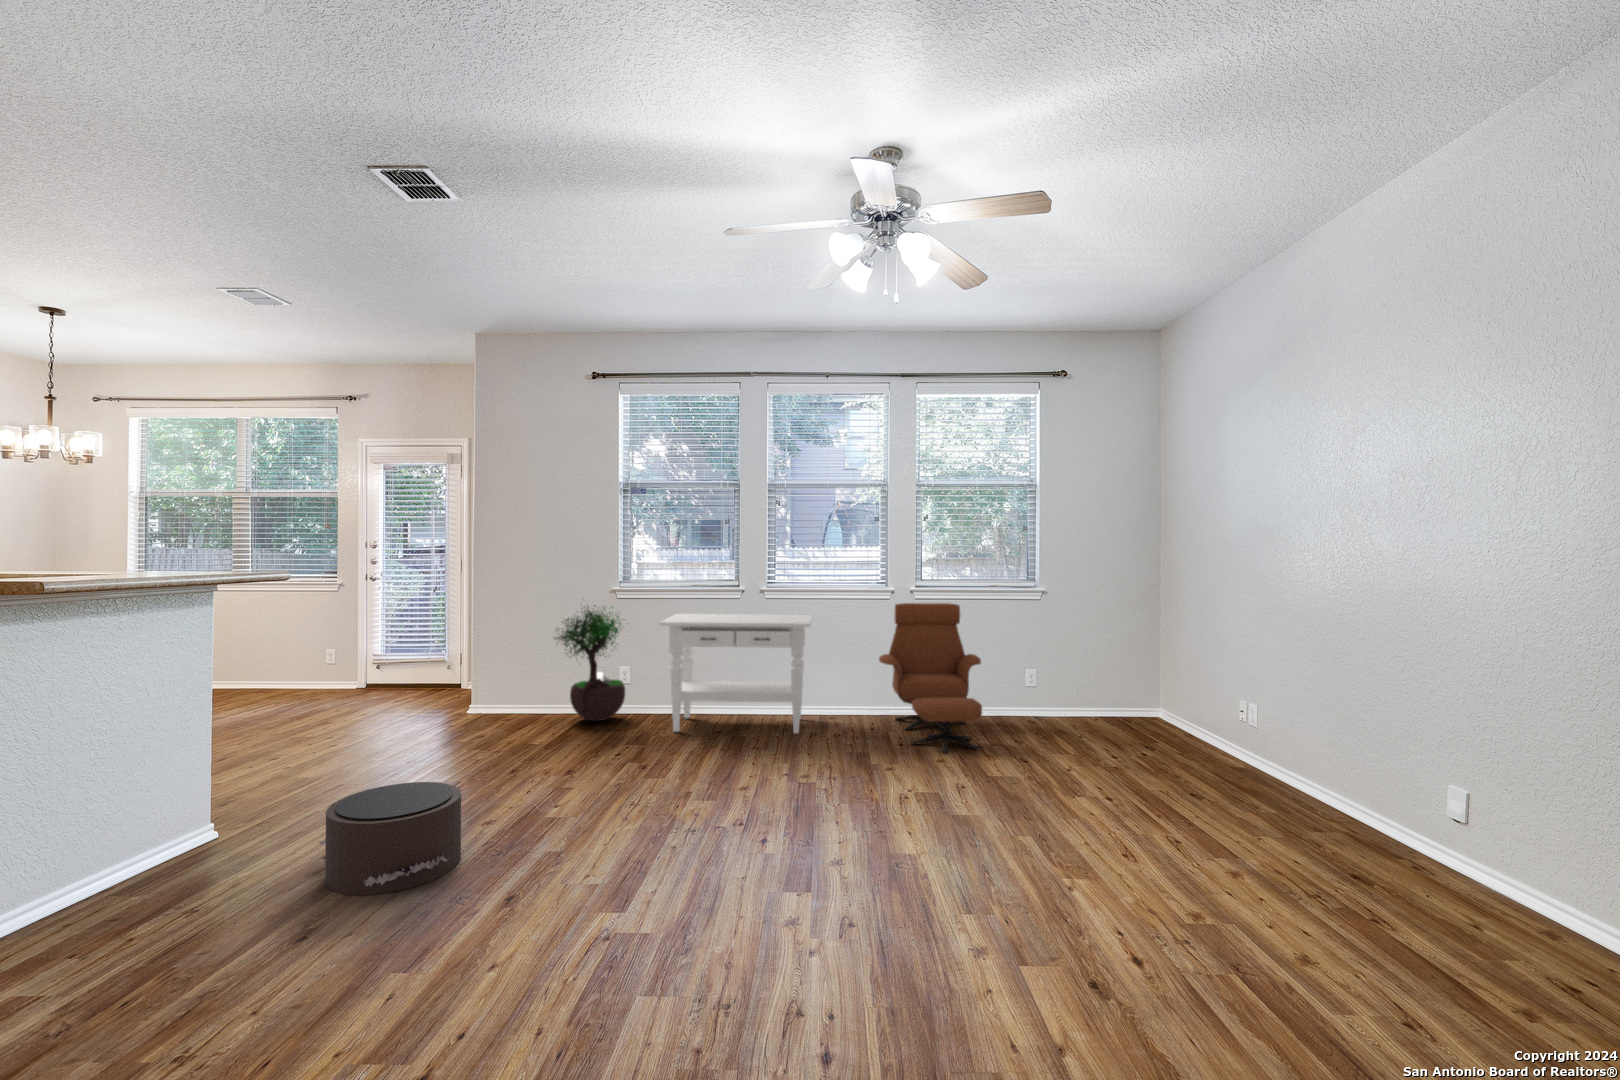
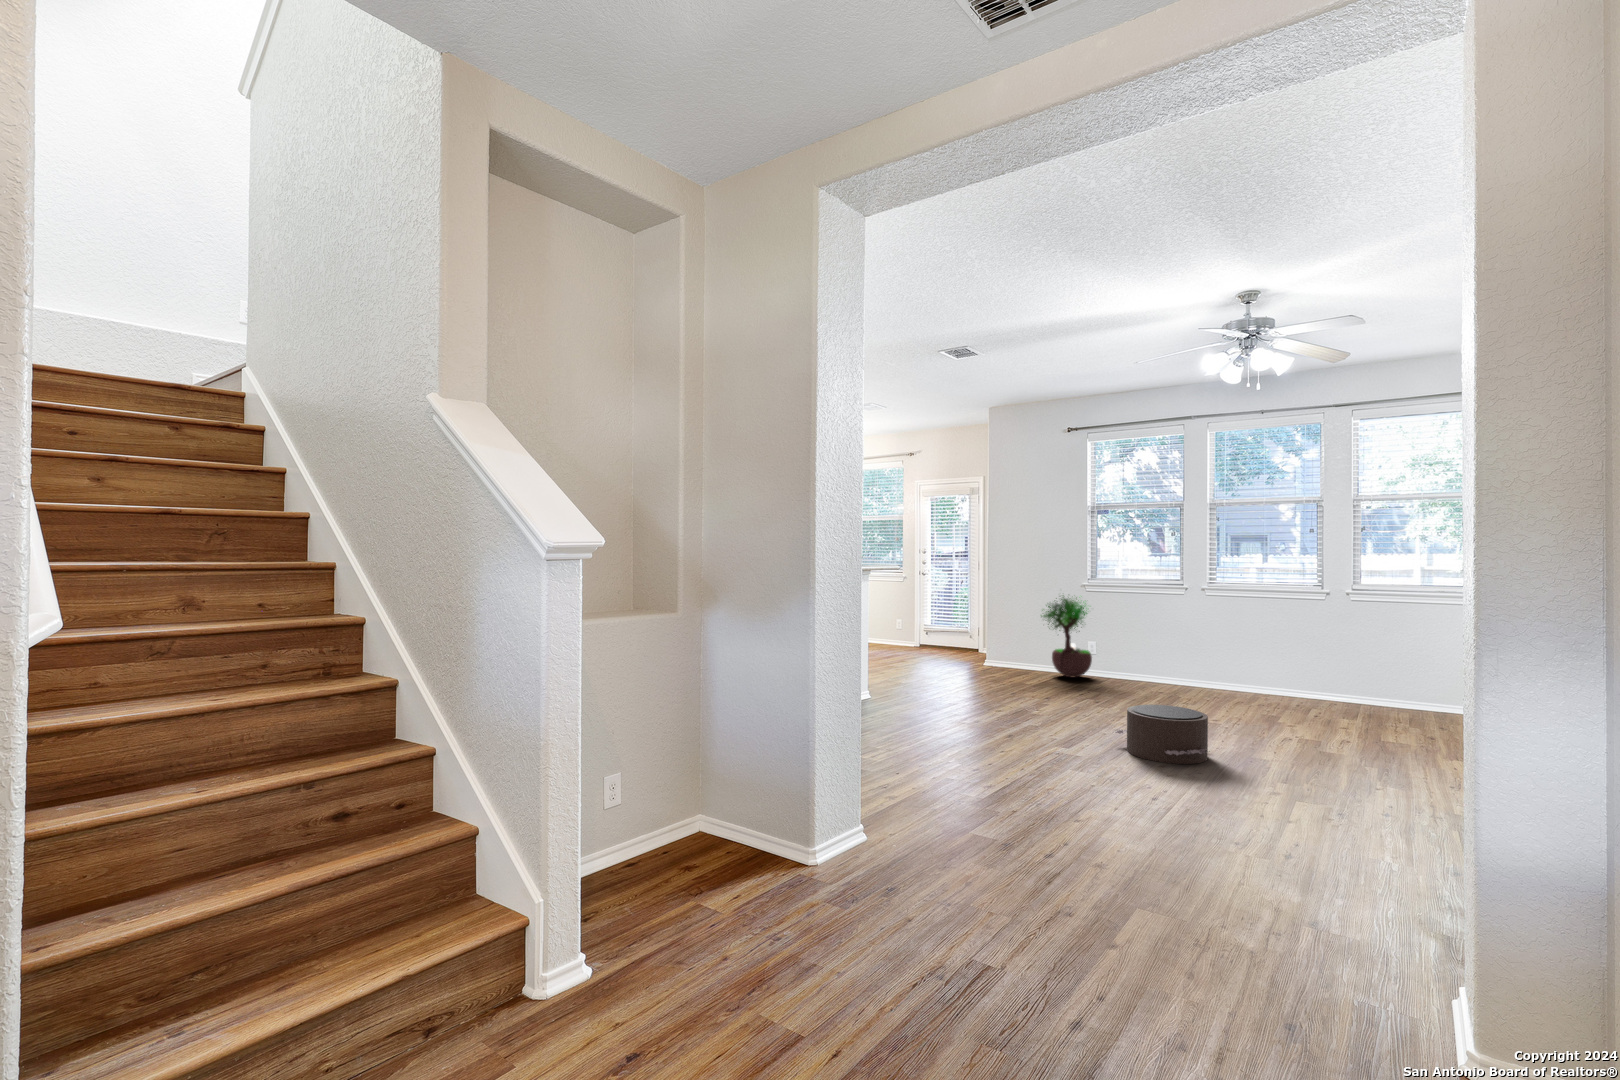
lounge chair: present [879,603,982,754] -> none [1309,604,1420,729]
side table: present [659,614,812,734] -> none [1114,604,1249,701]
pouf: present [319,782,461,895] -> present [1115,705,1208,764]

